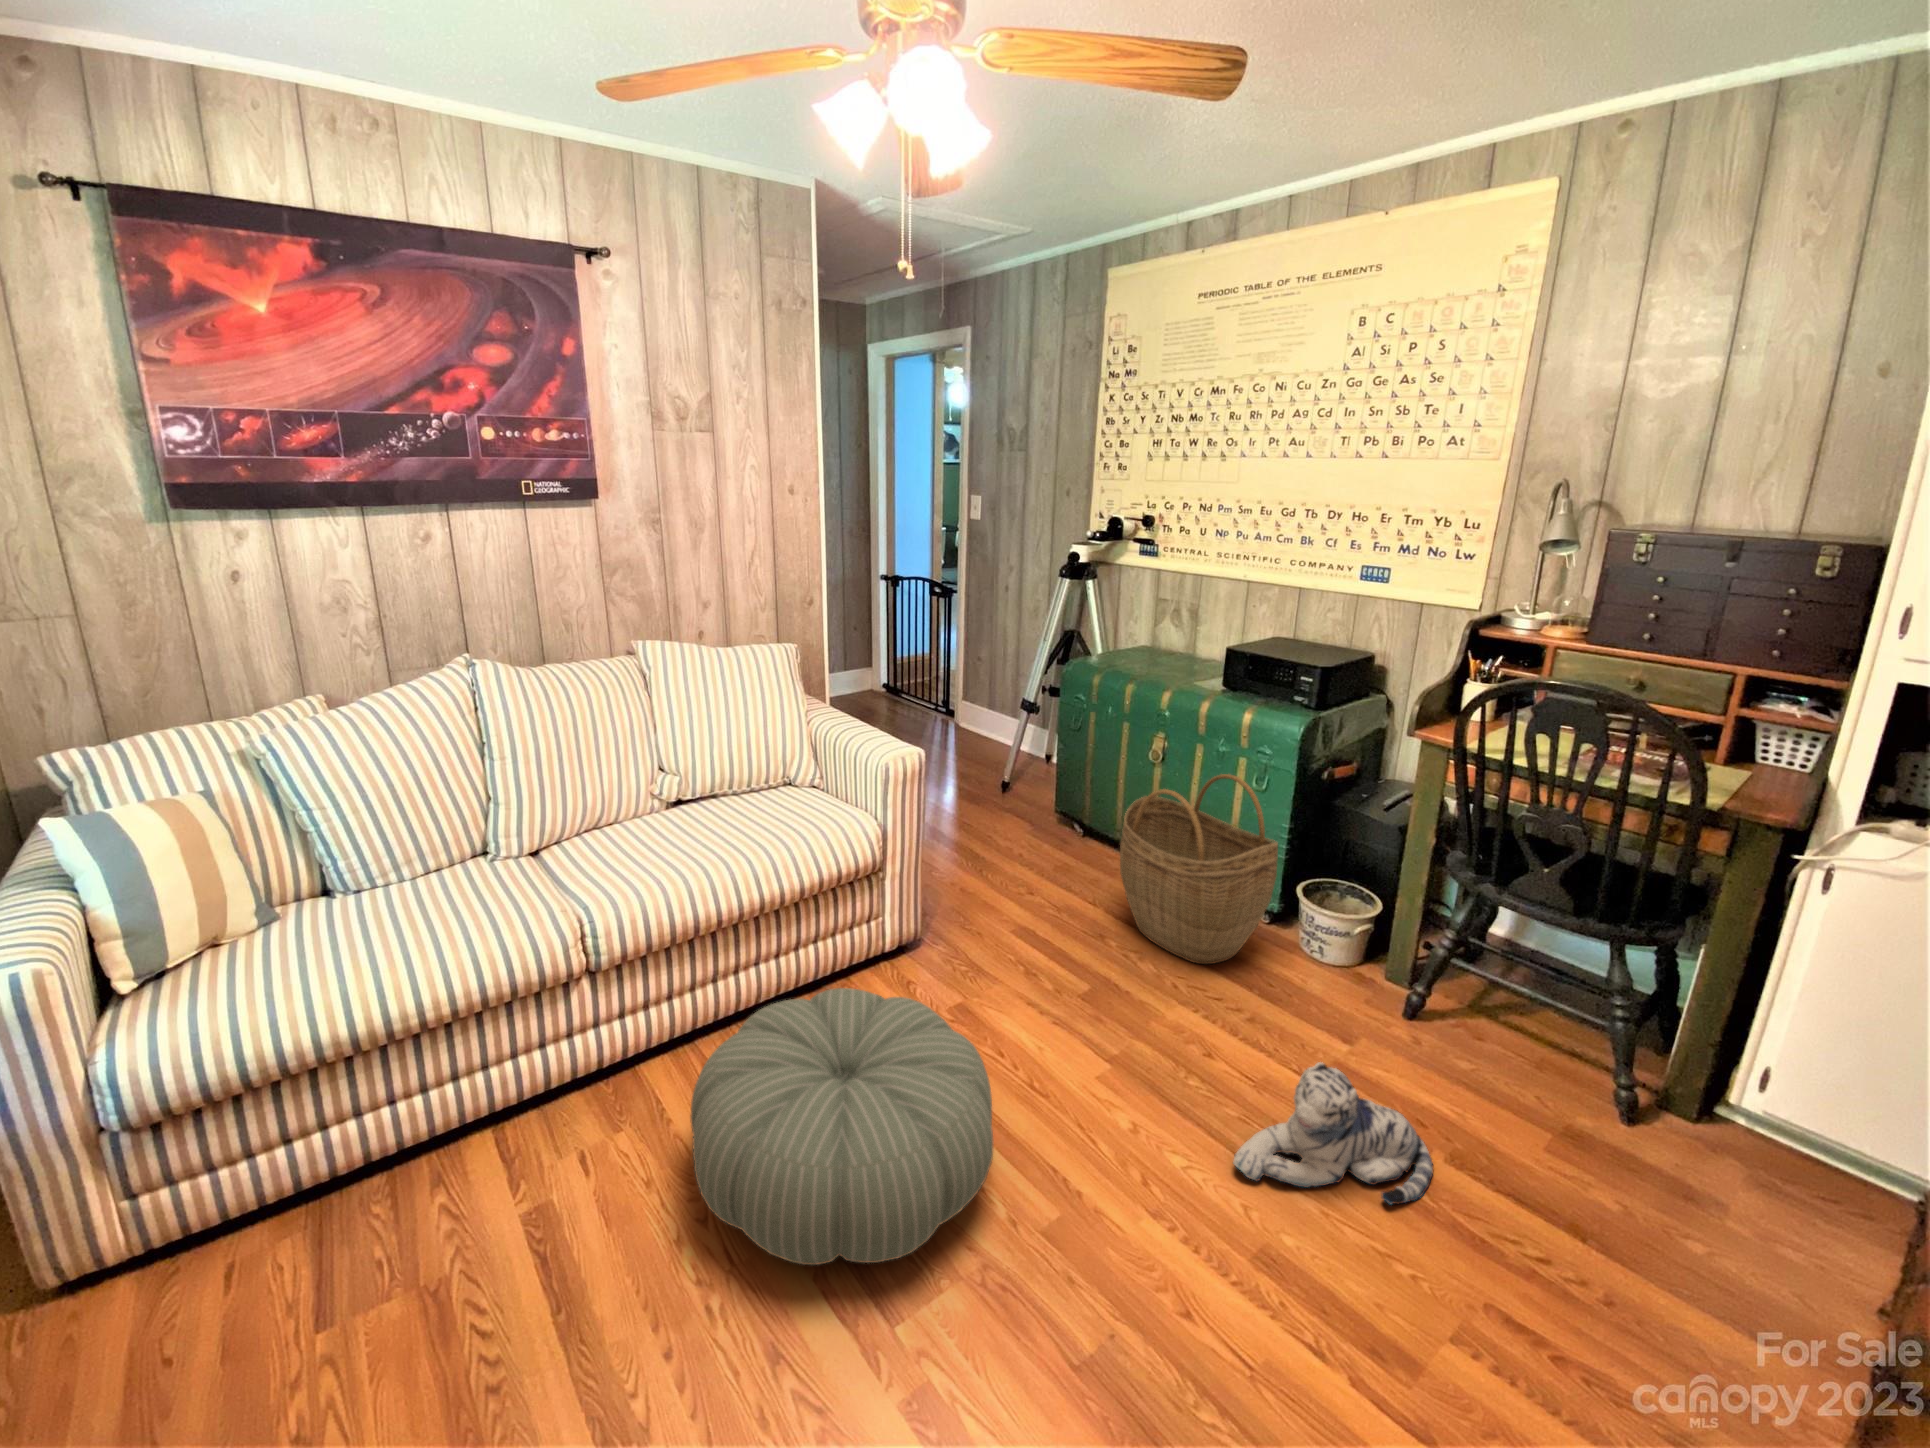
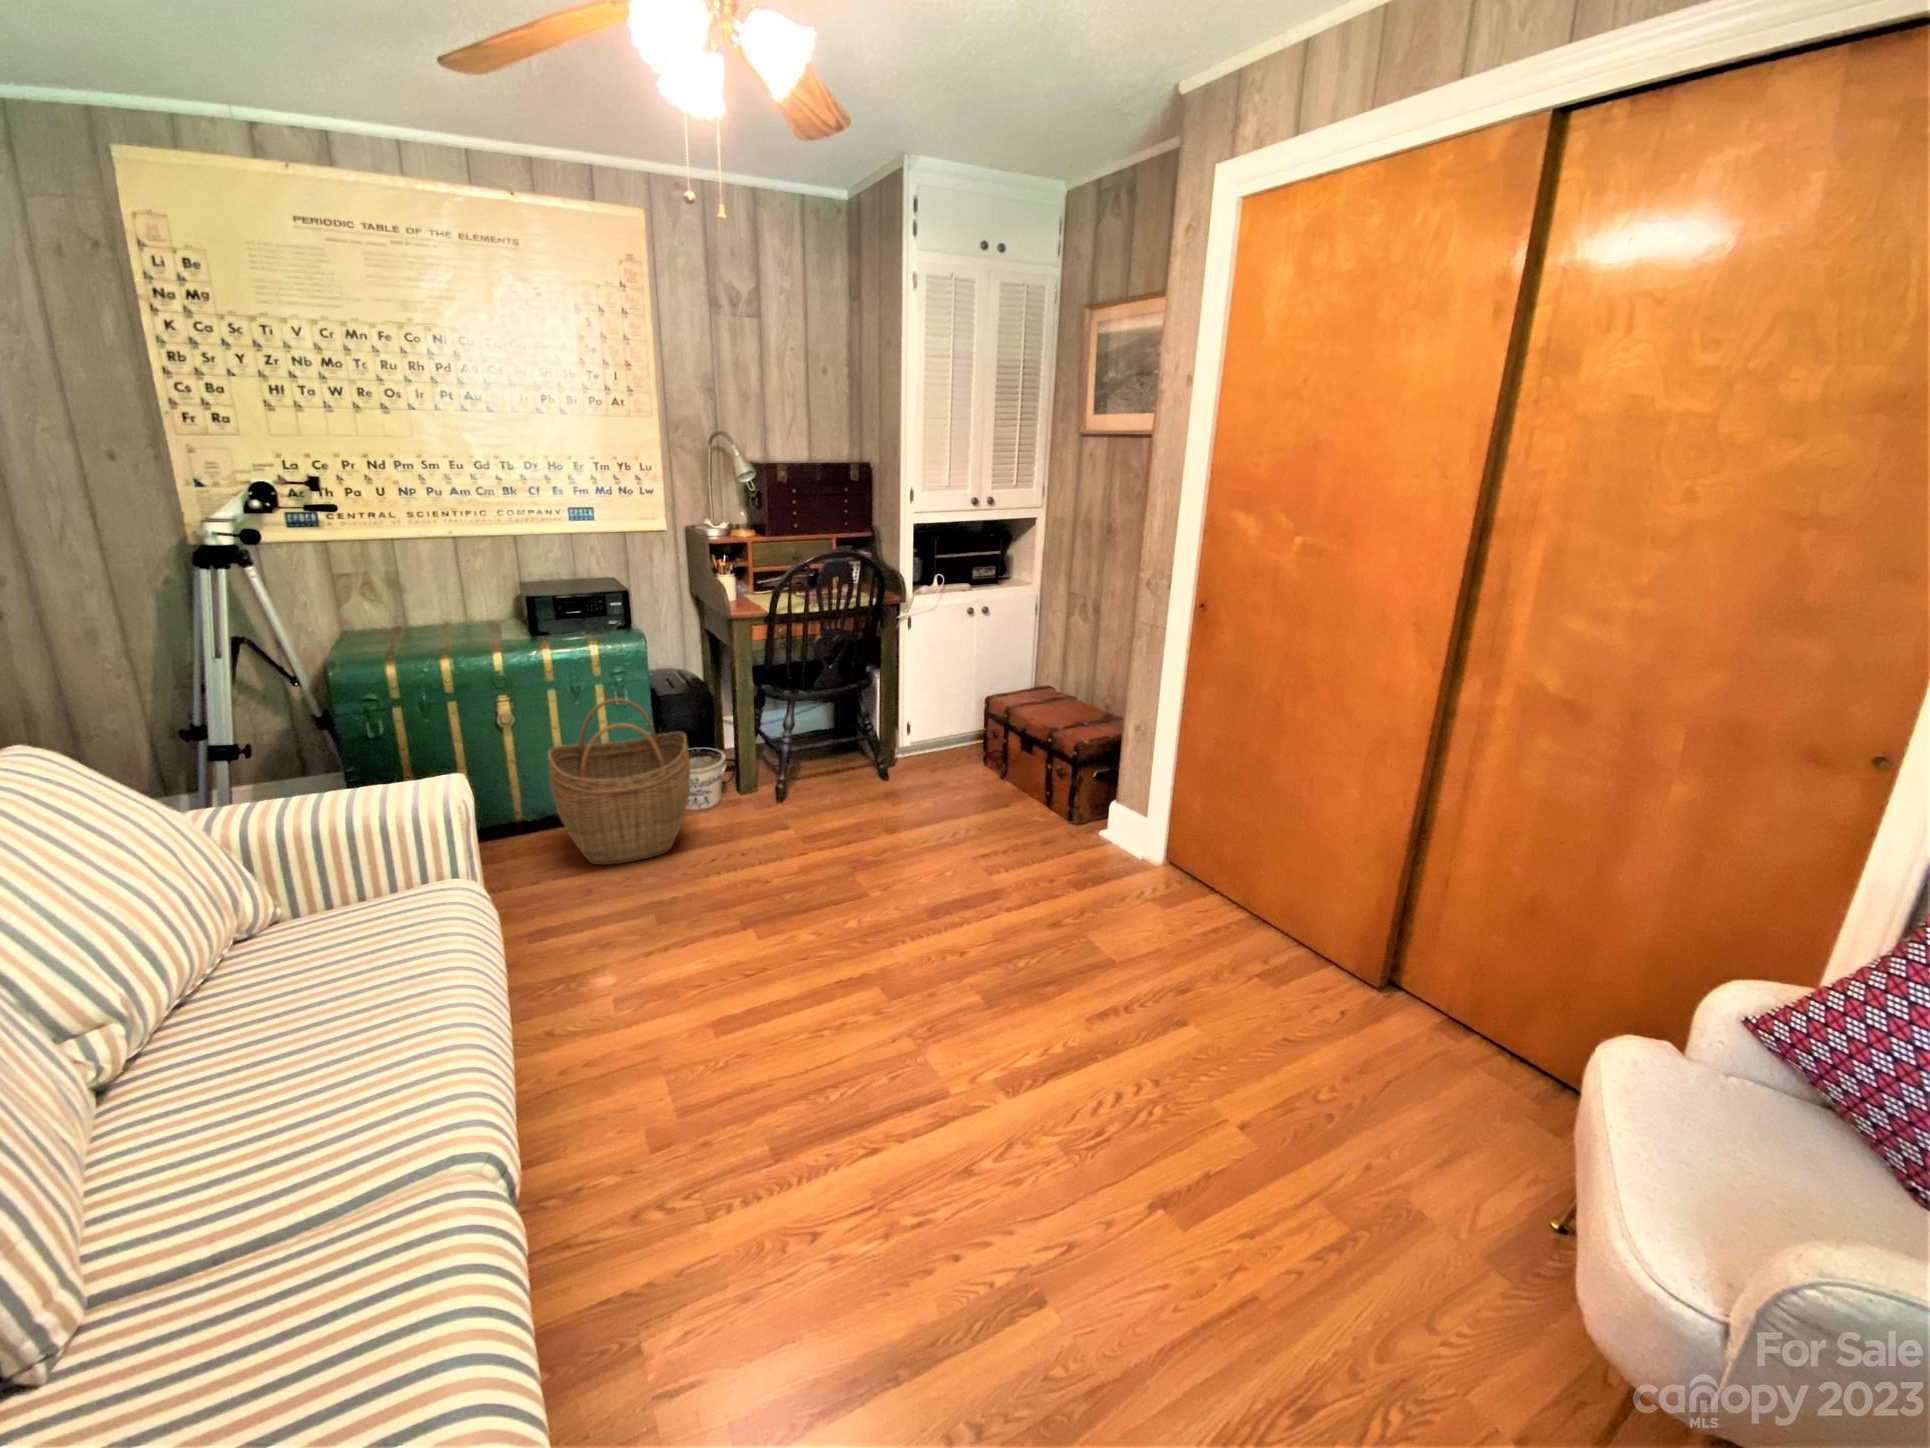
pouf: present [690,988,993,1265] -> none [636,944,927,1214]
plush toy: present [1233,1062,1433,1204] -> none [850,813,916,902]

